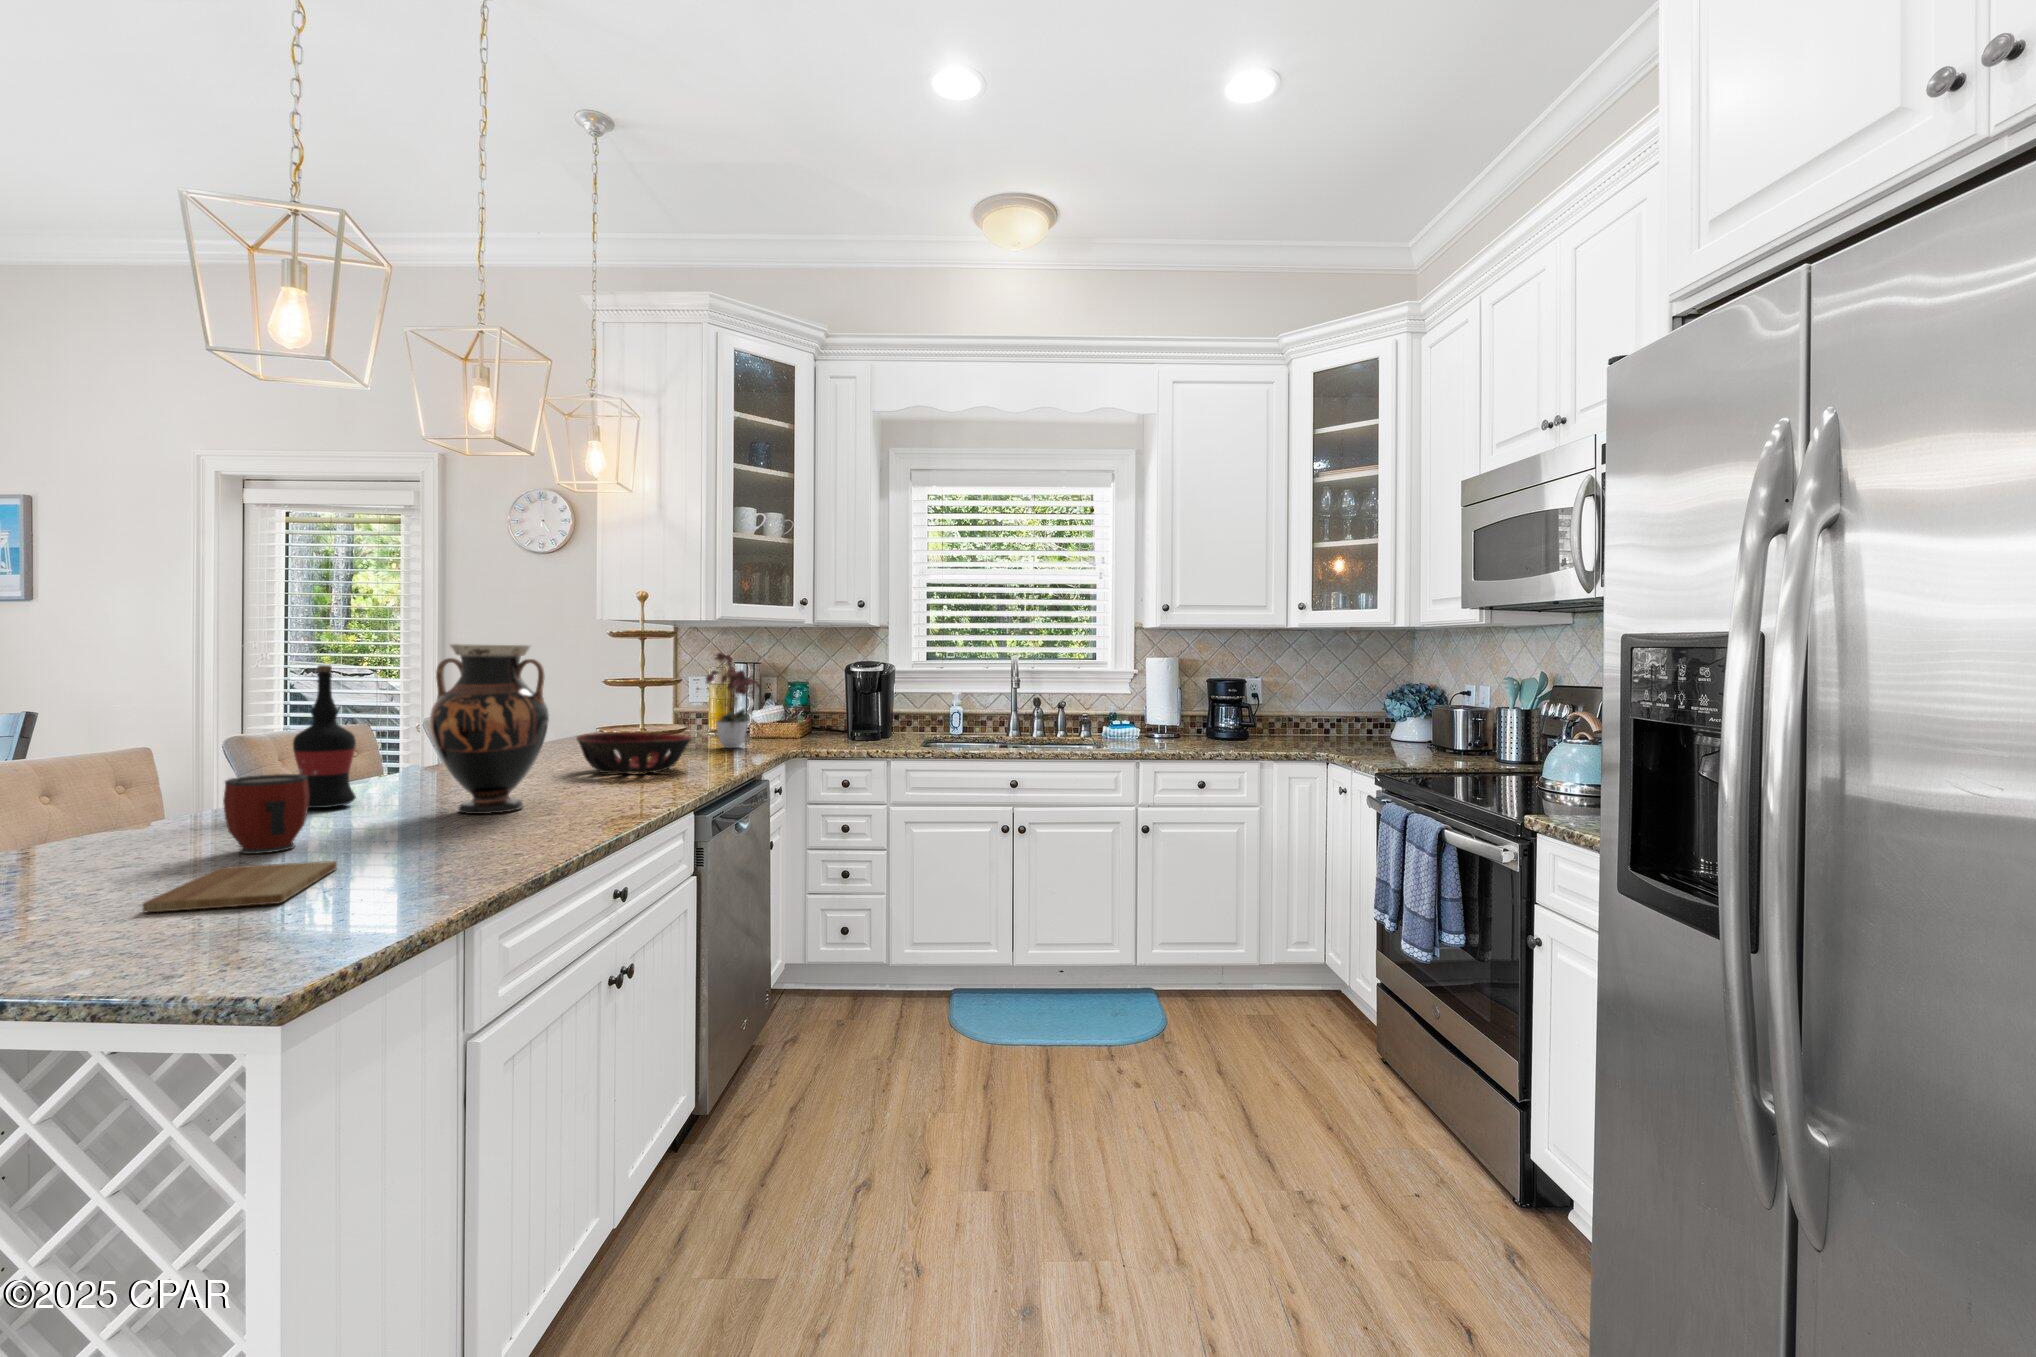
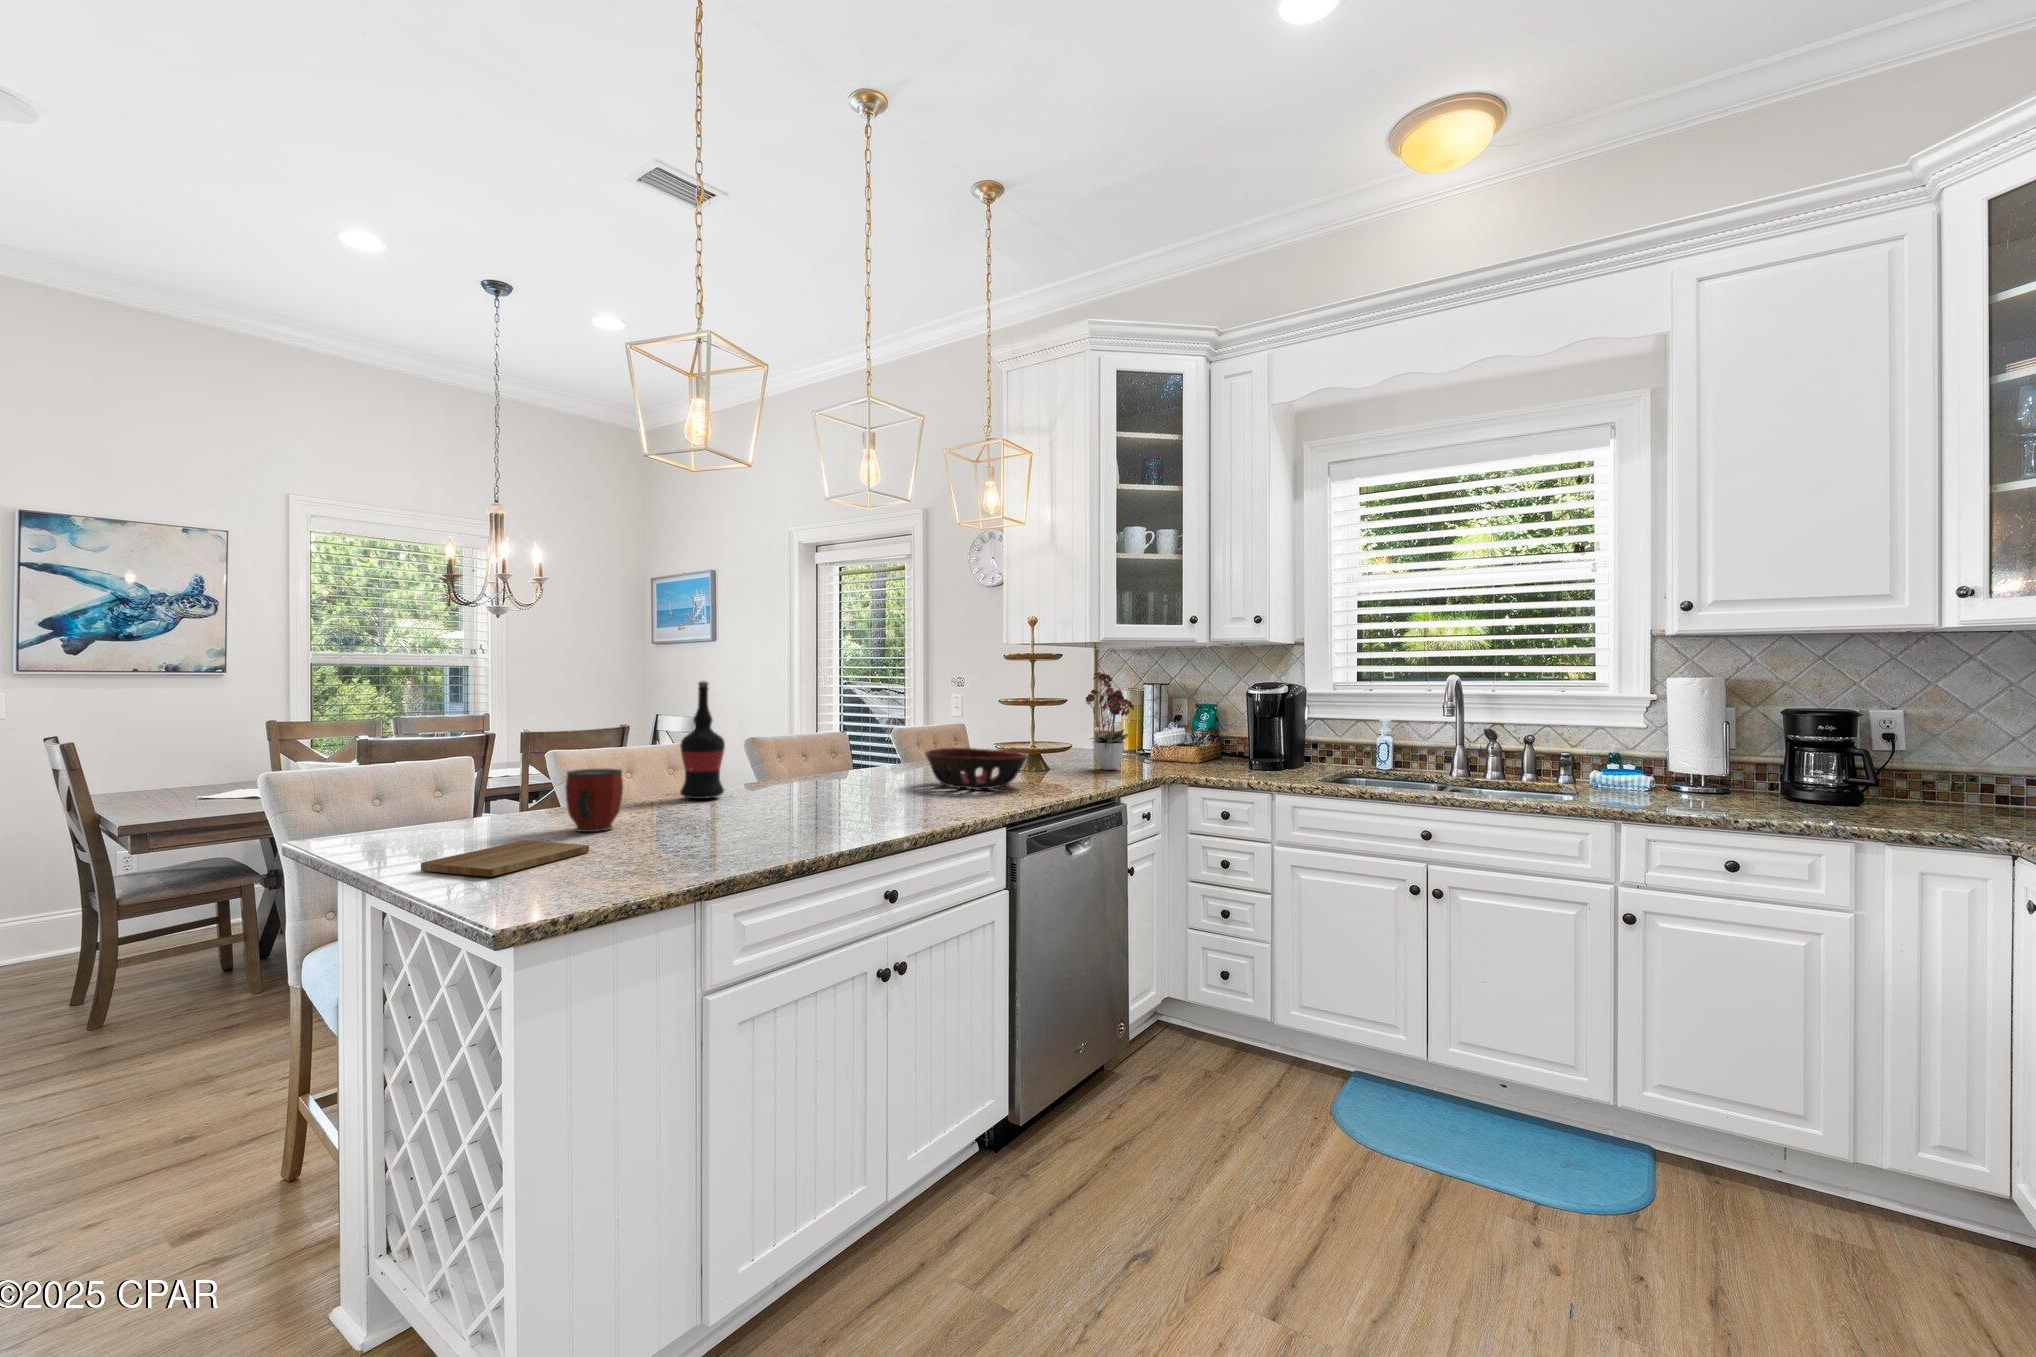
vase: present [430,644,549,814] -> none [746,663,842,816]

